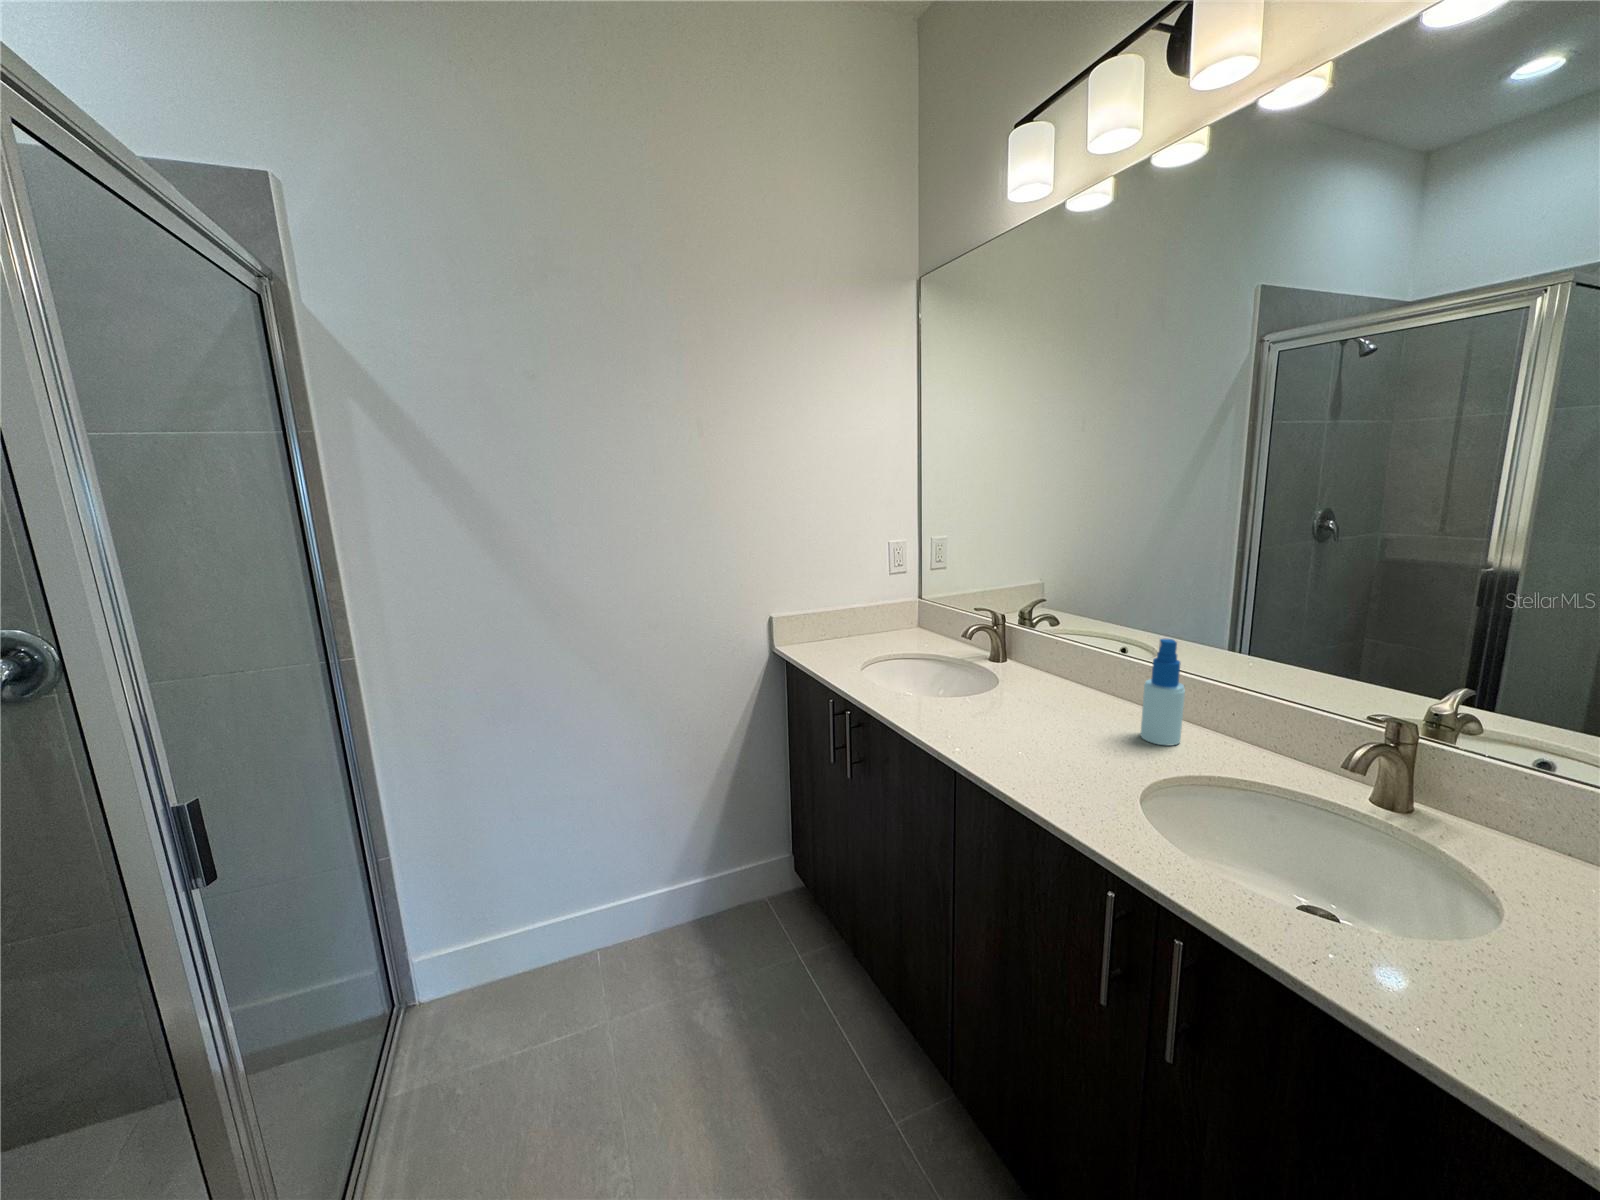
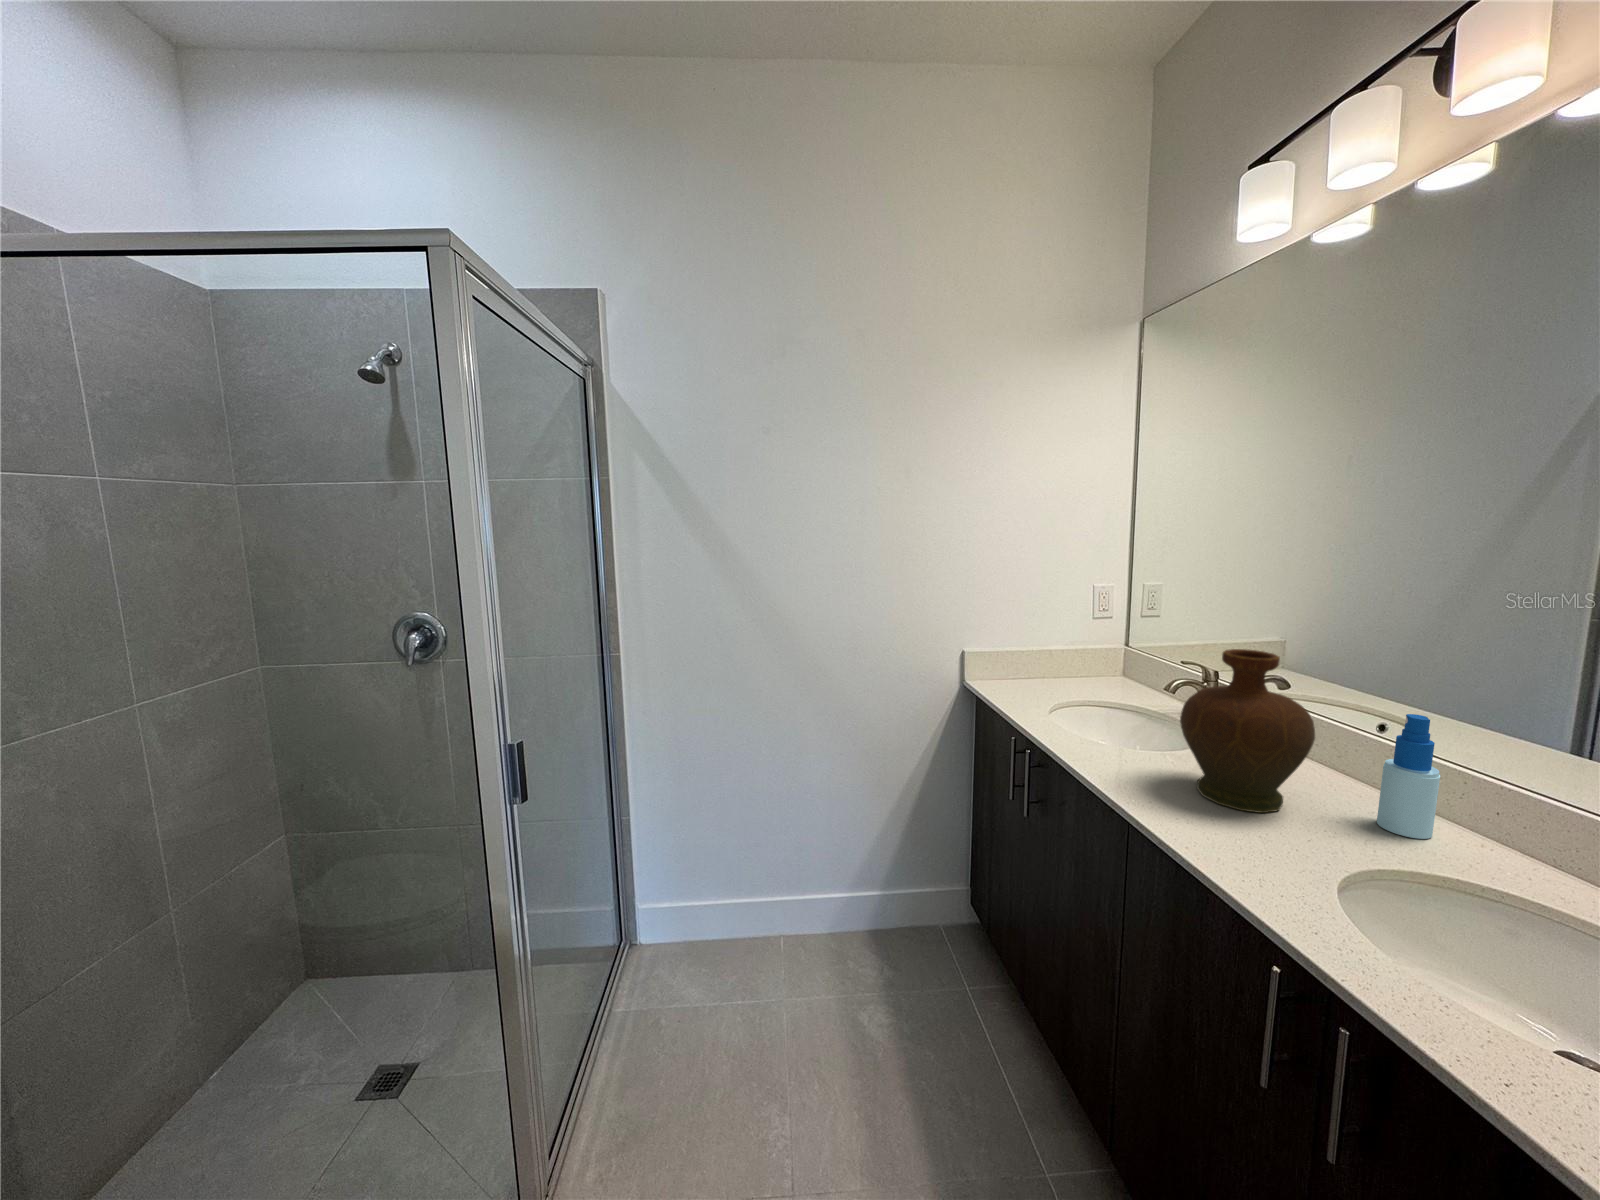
decorative vase: none [984,593,1094,743] -> present [1180,649,1315,813]

